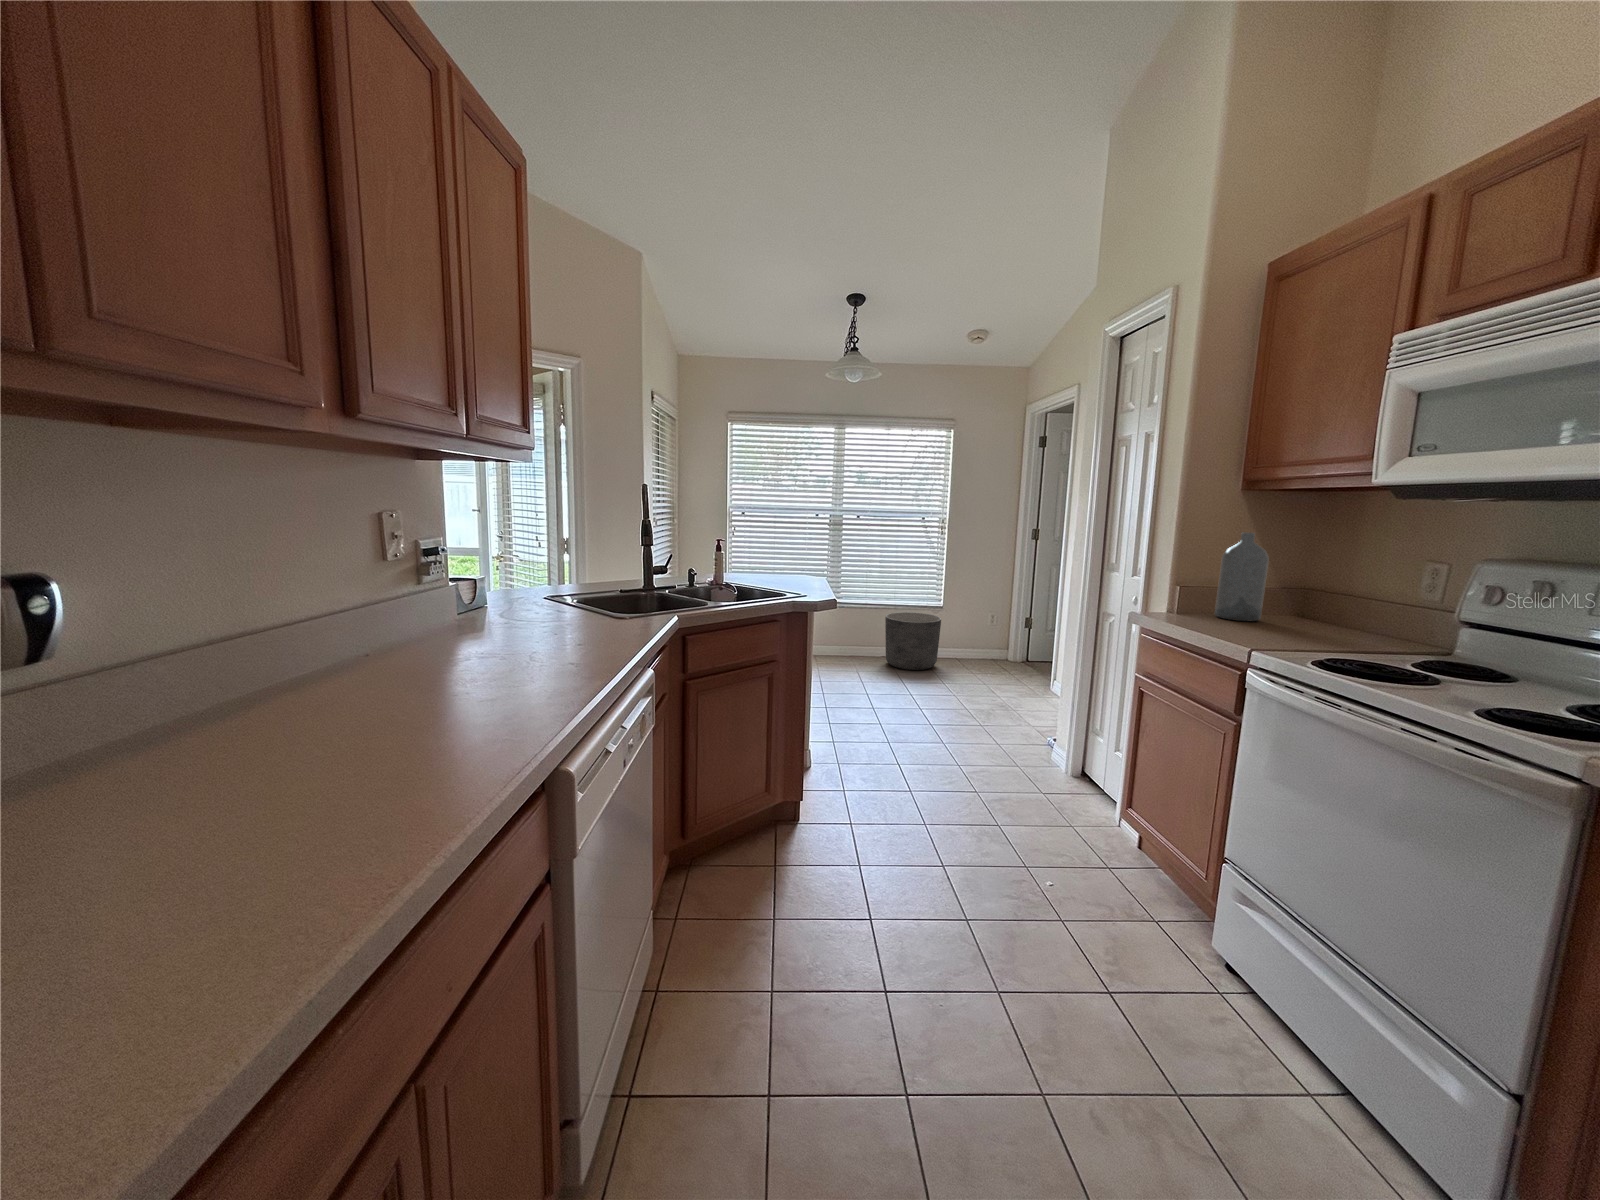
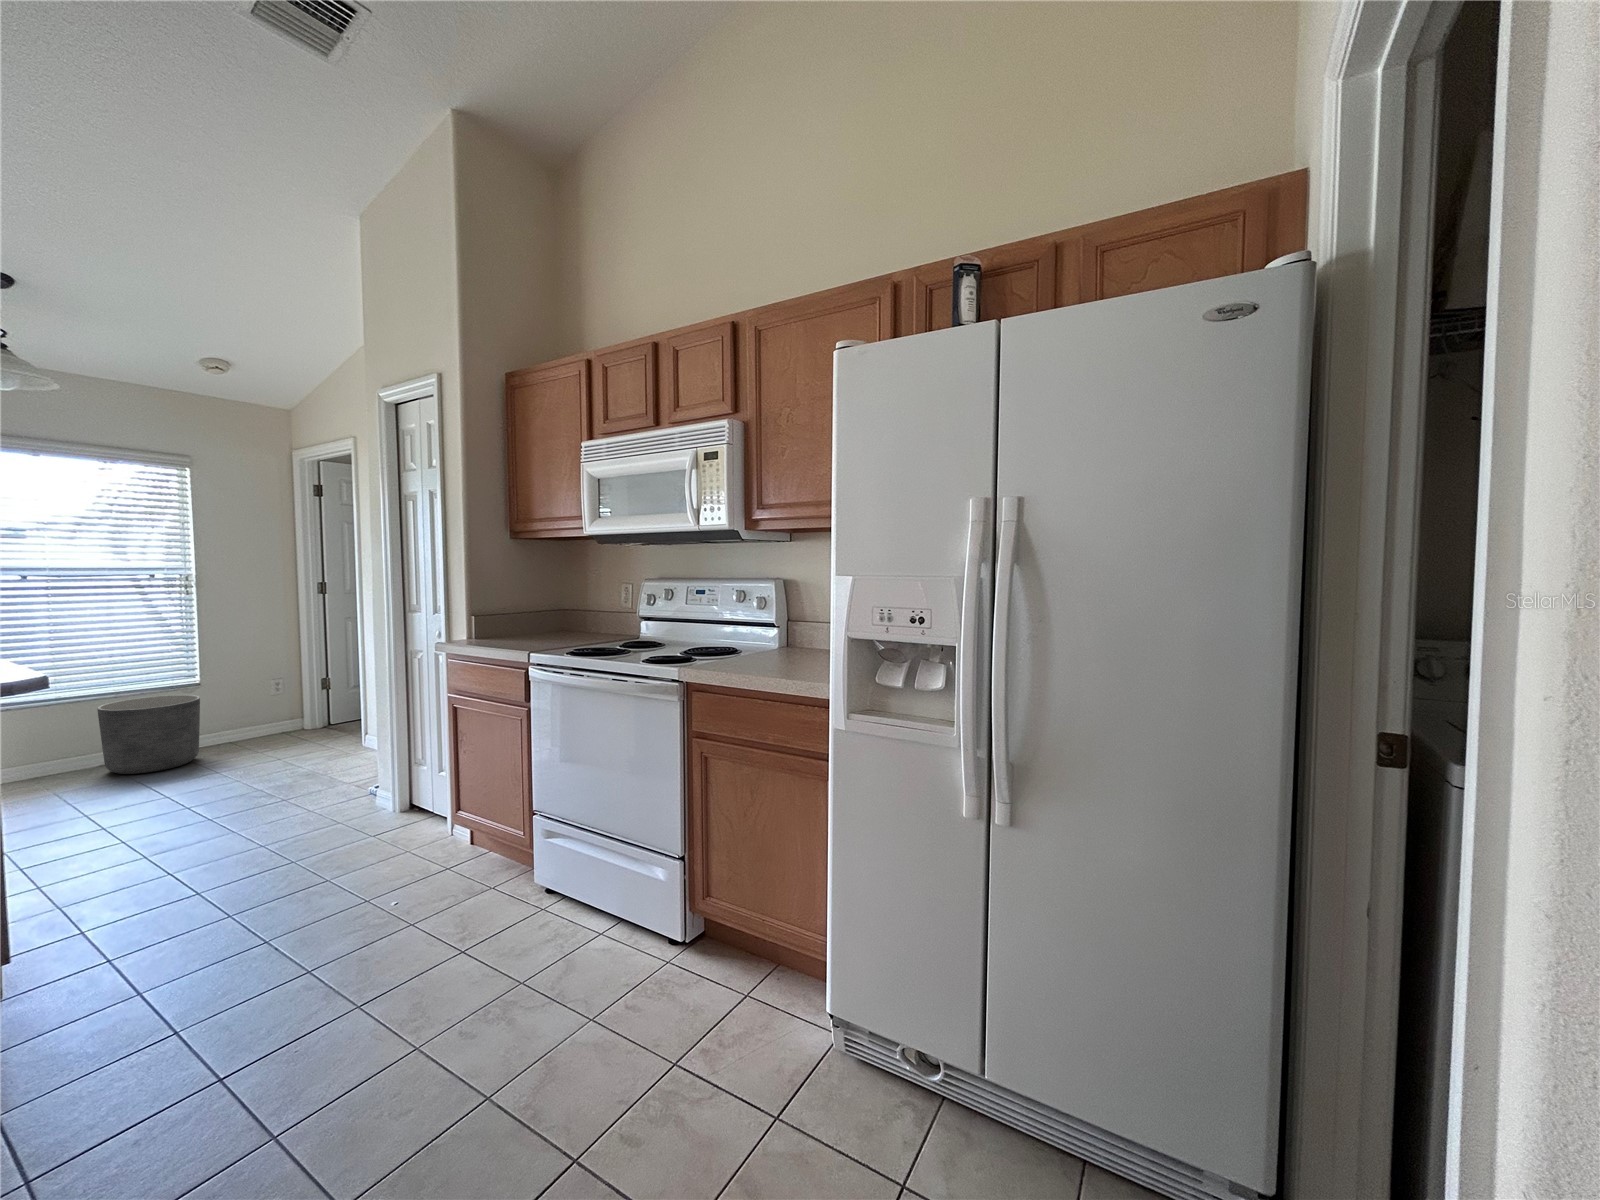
bottle: present [1215,532,1269,621] -> none [503,570,536,637]

